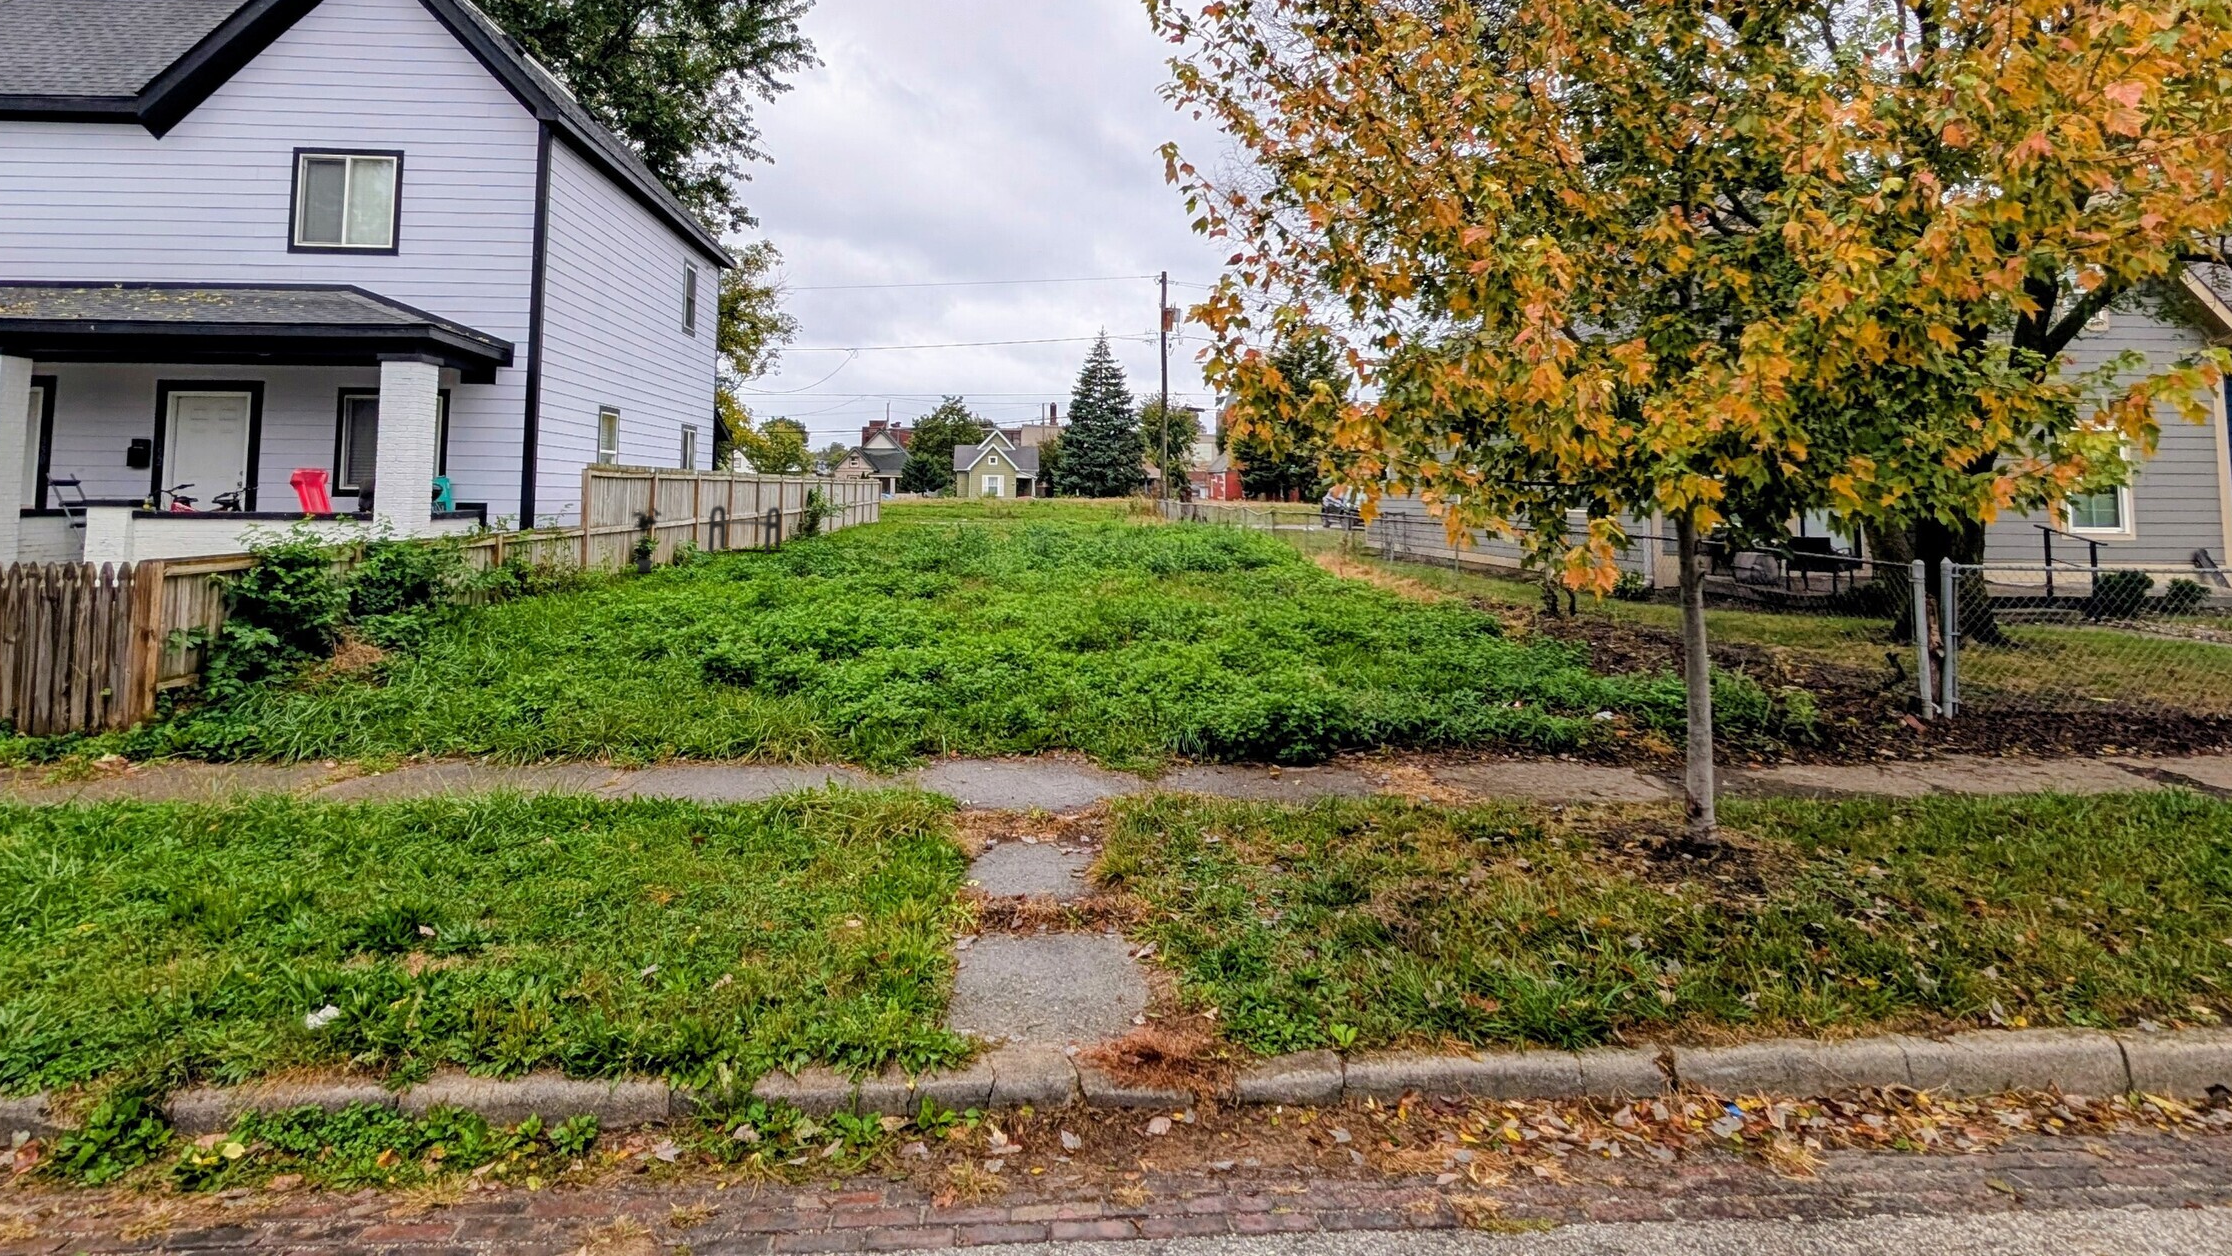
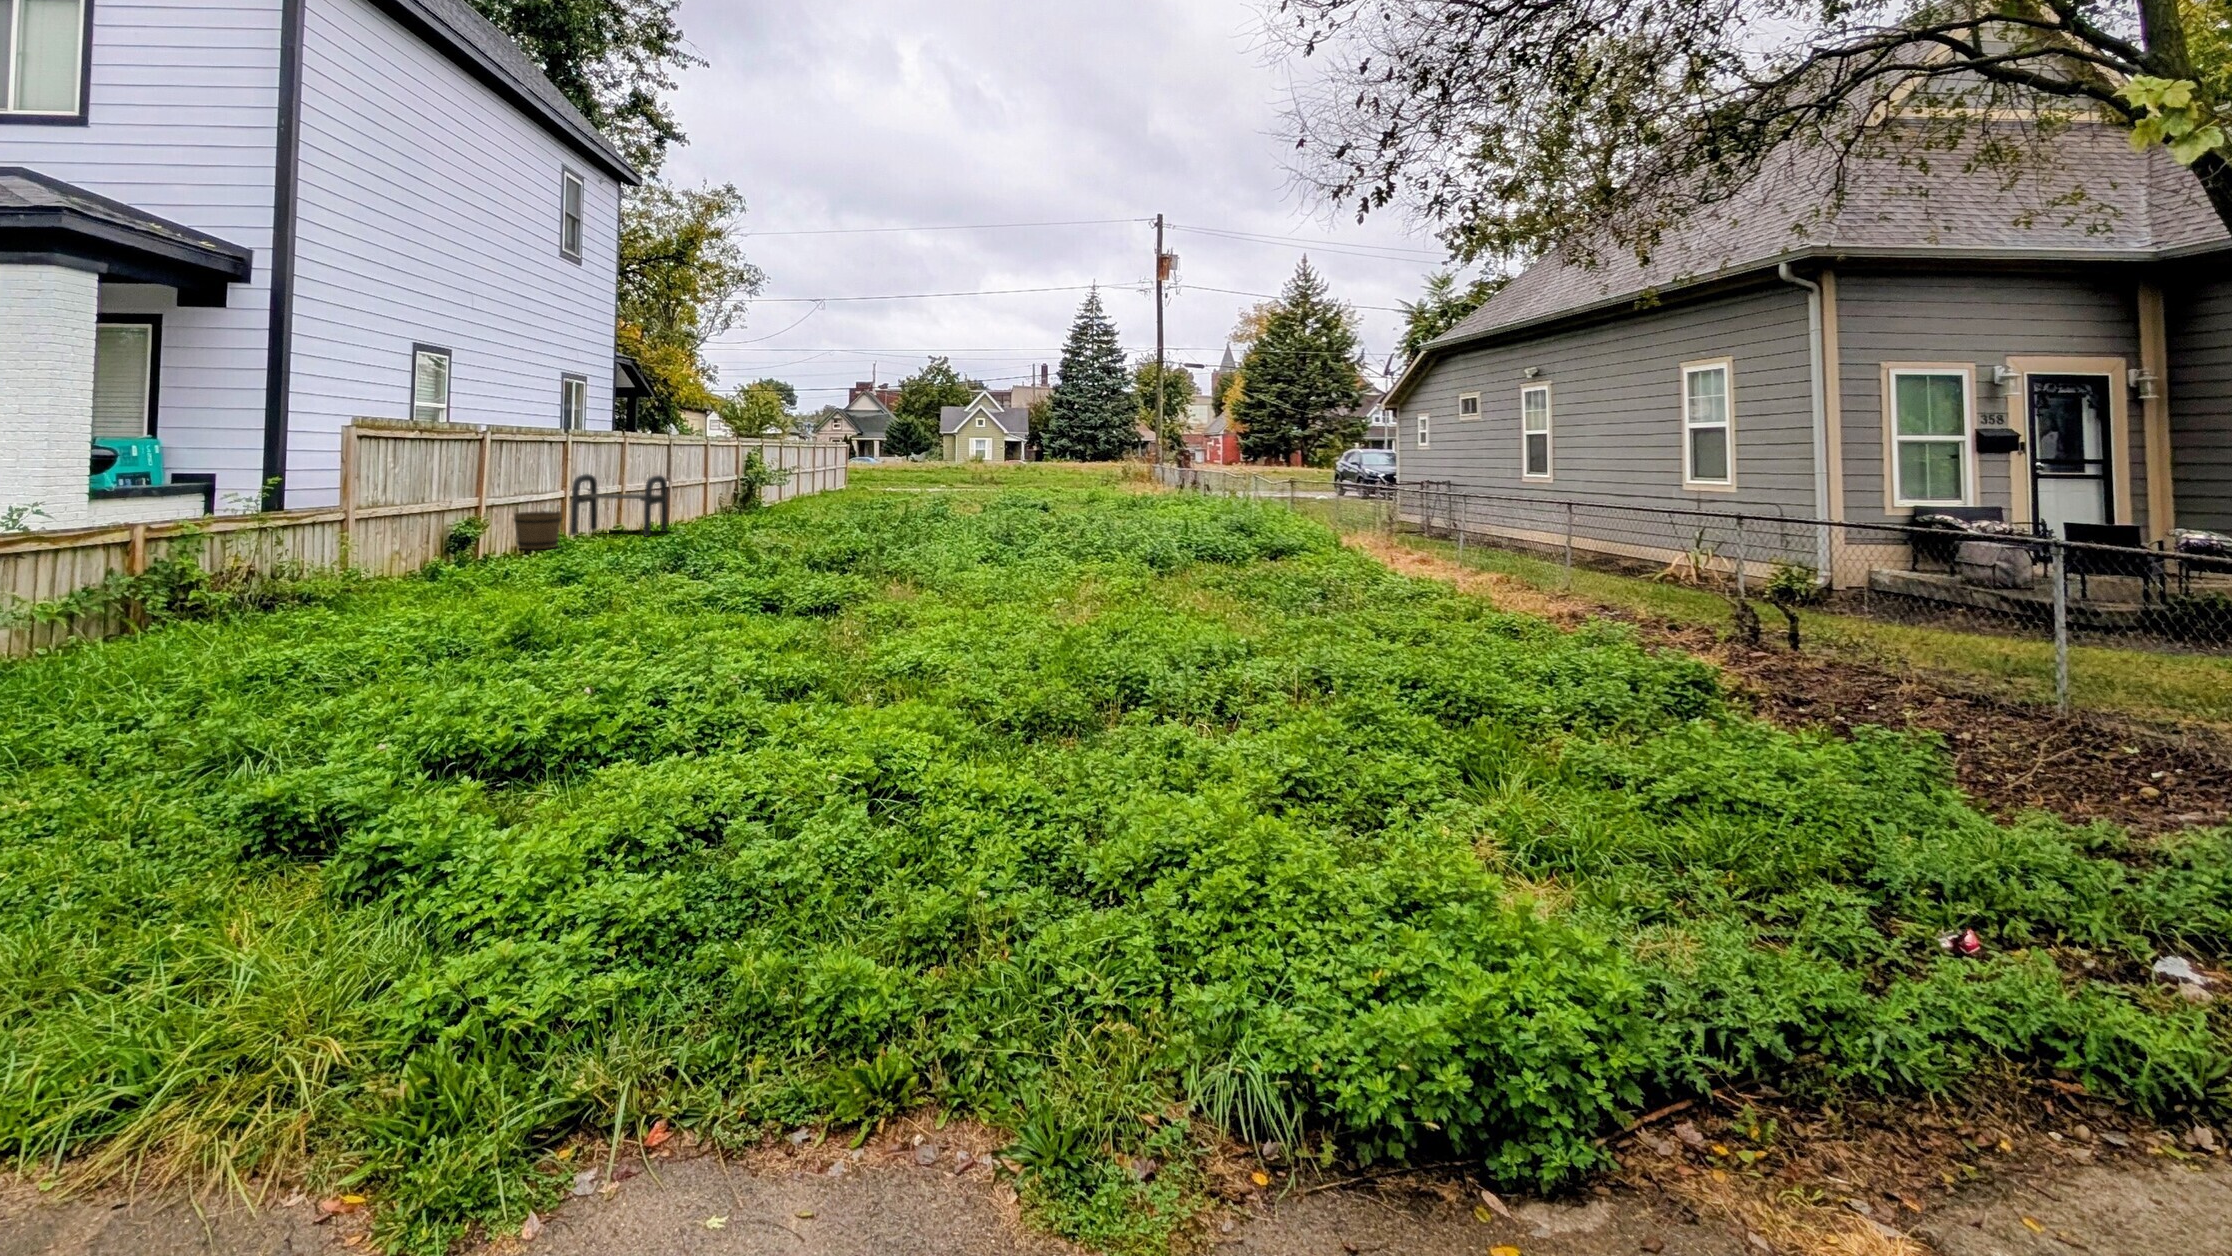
potted plant: present [633,508,661,573] -> none [424,475,477,568]
bucket: none [676,529,712,561] -> present [514,511,562,549]

